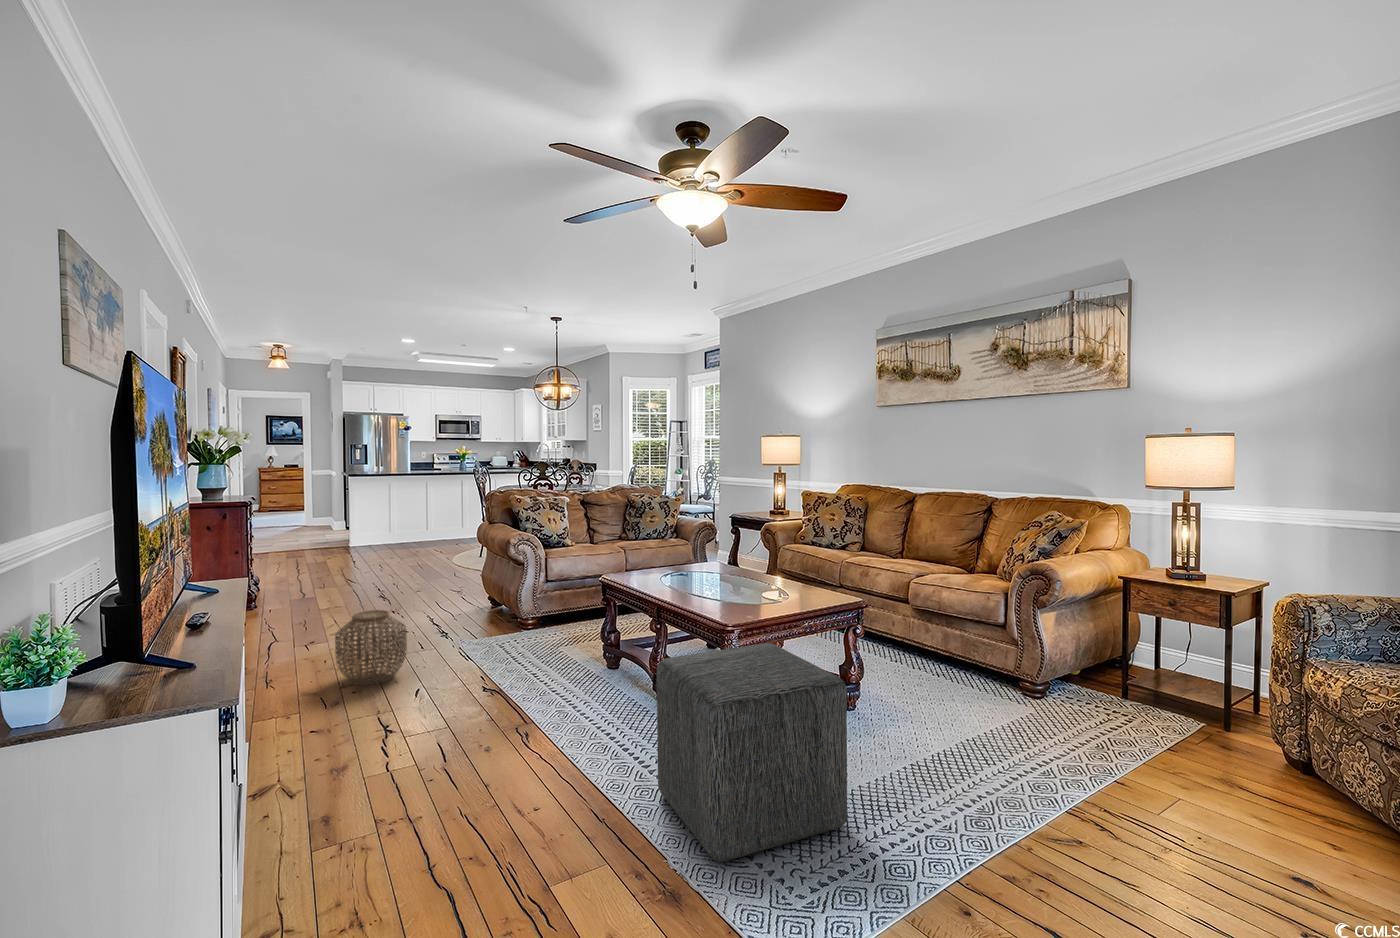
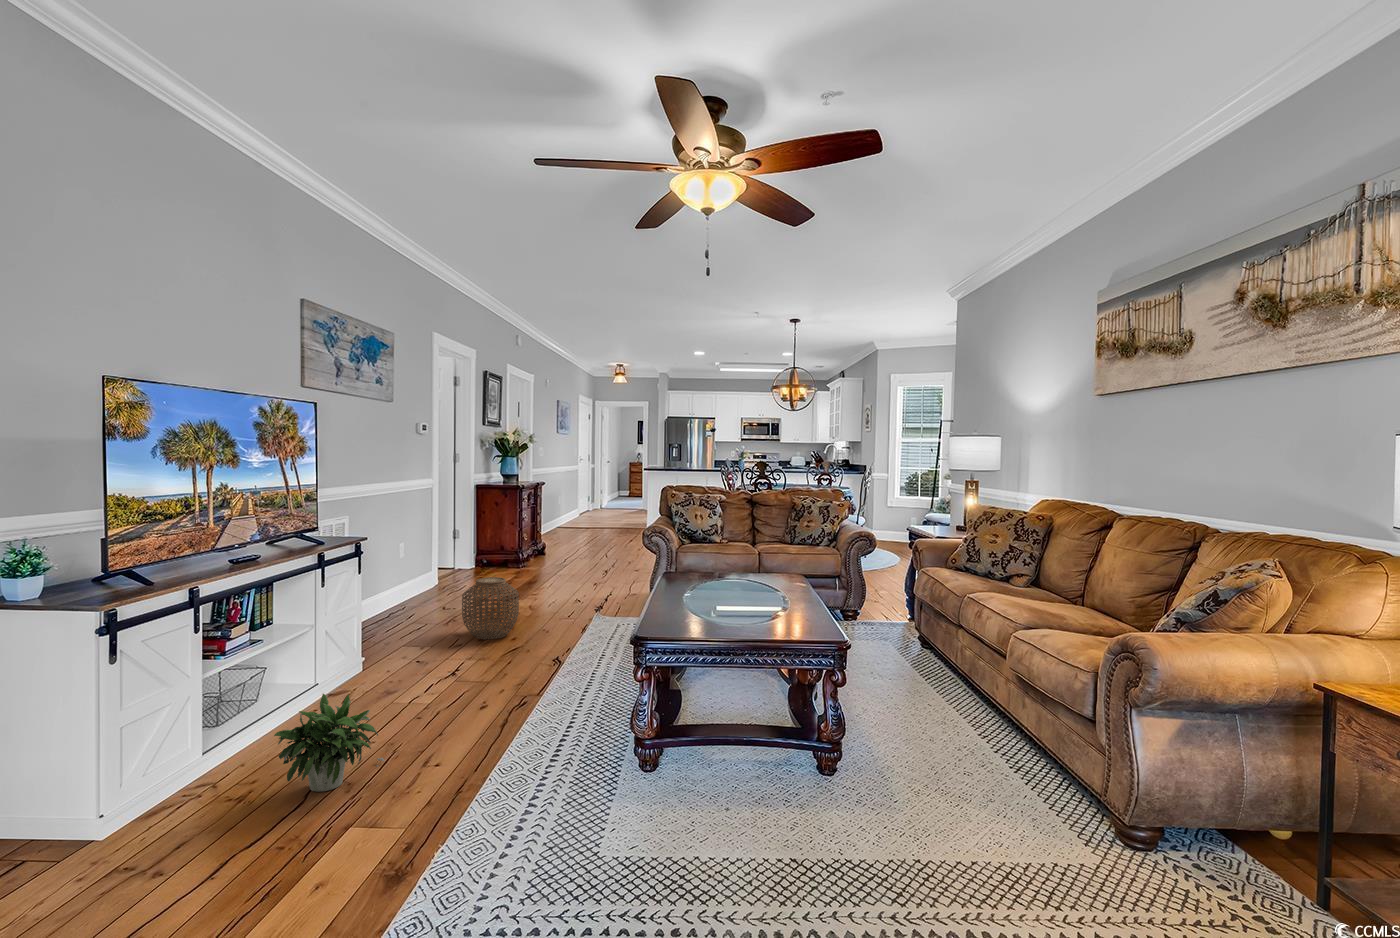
ottoman: present [657,643,847,862] -> none [434,654,647,895]
potted plant: none [416,748,513,861] -> present [274,694,384,792]

